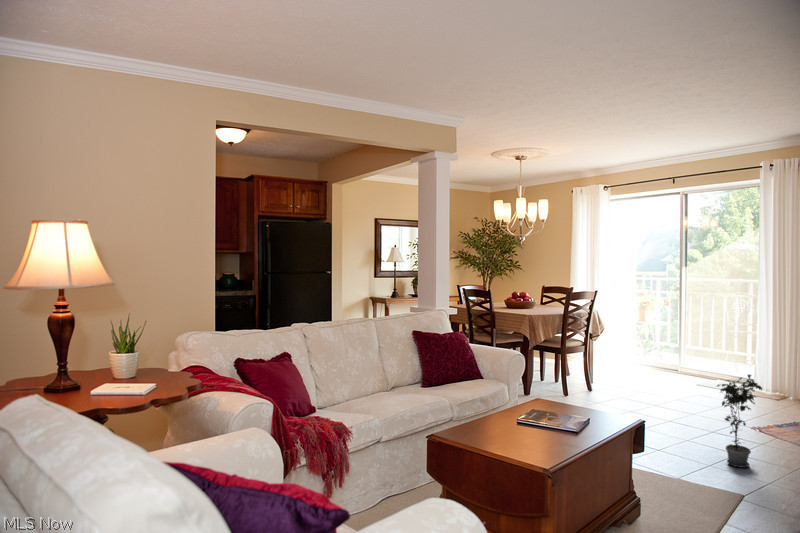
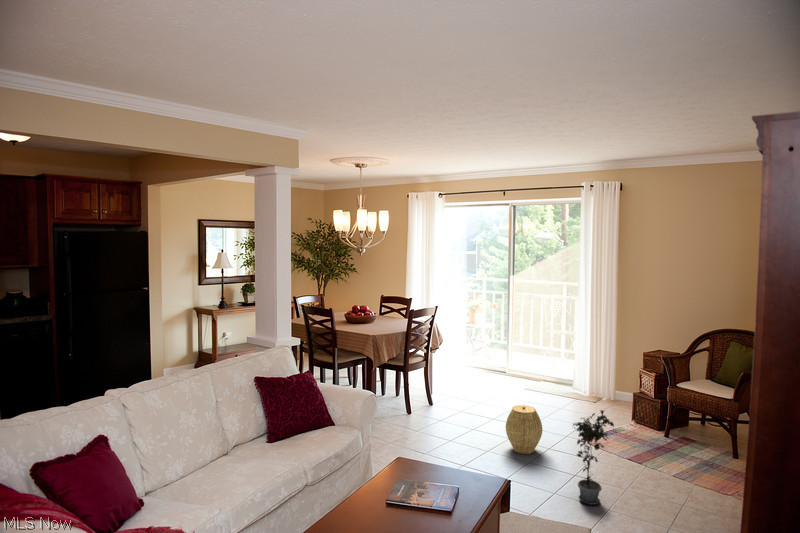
woven basket: none [660,383,700,429] -> present [506,405,542,454]

